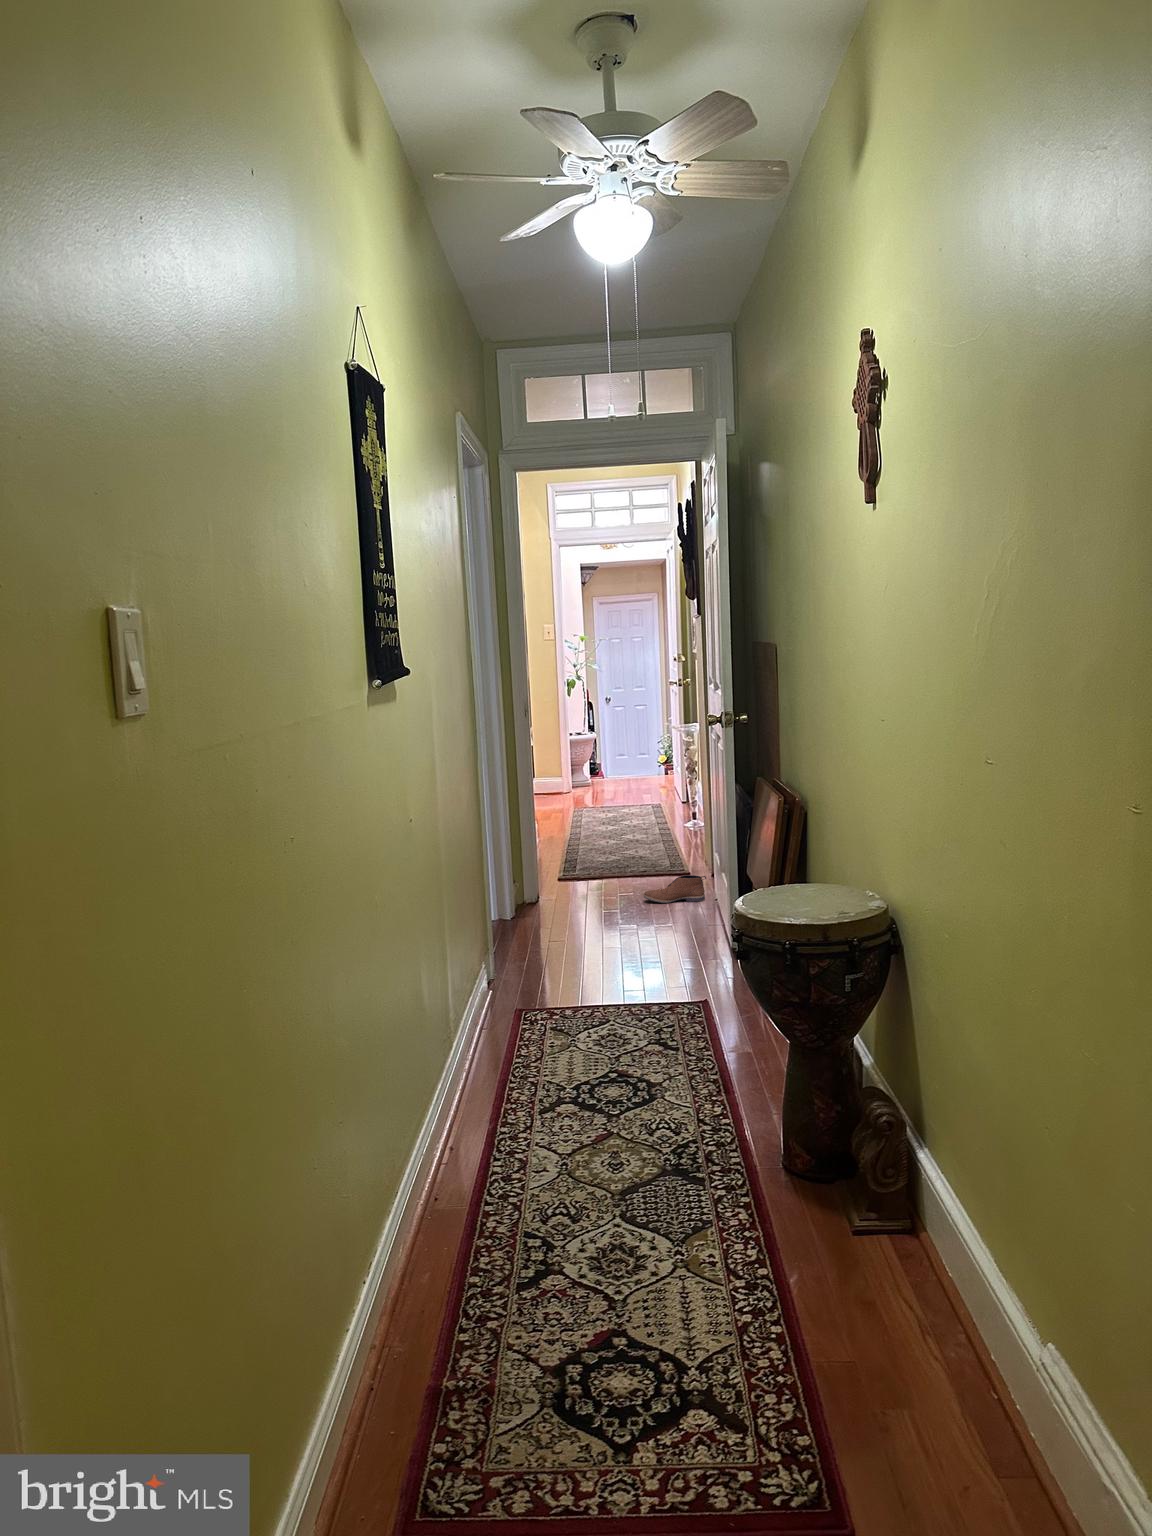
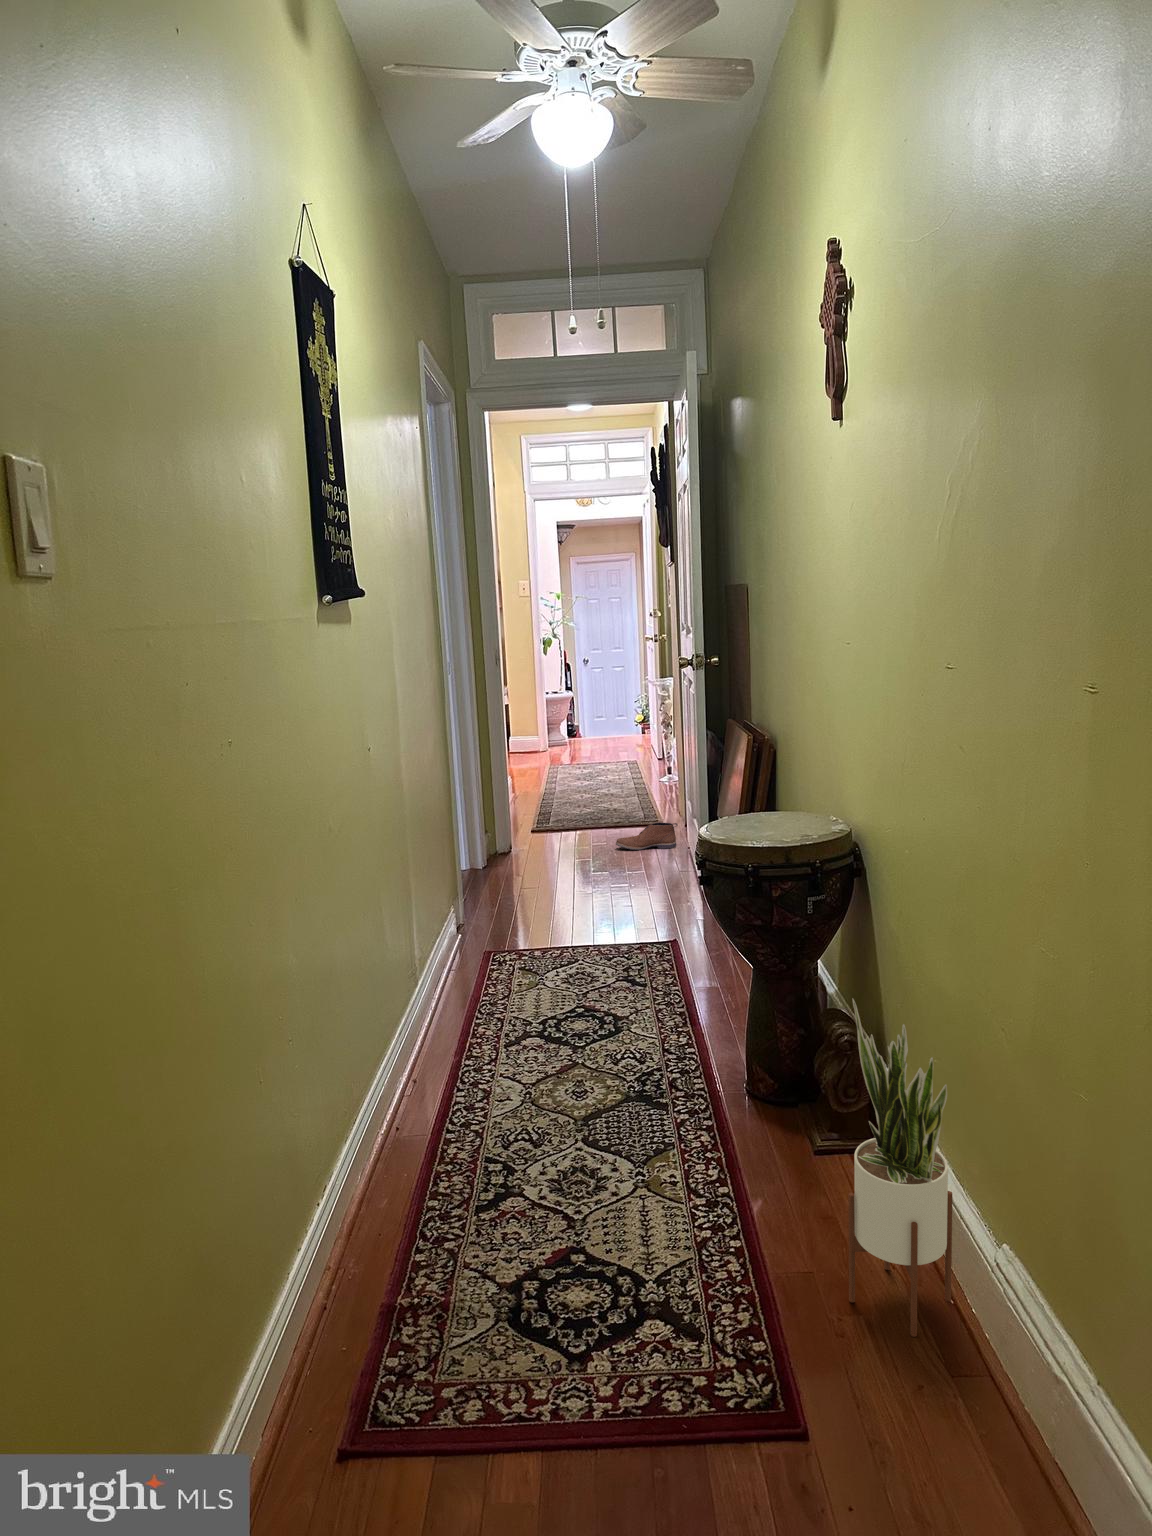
potted plant: none [891,1089,994,1432] -> present [848,998,953,1337]

